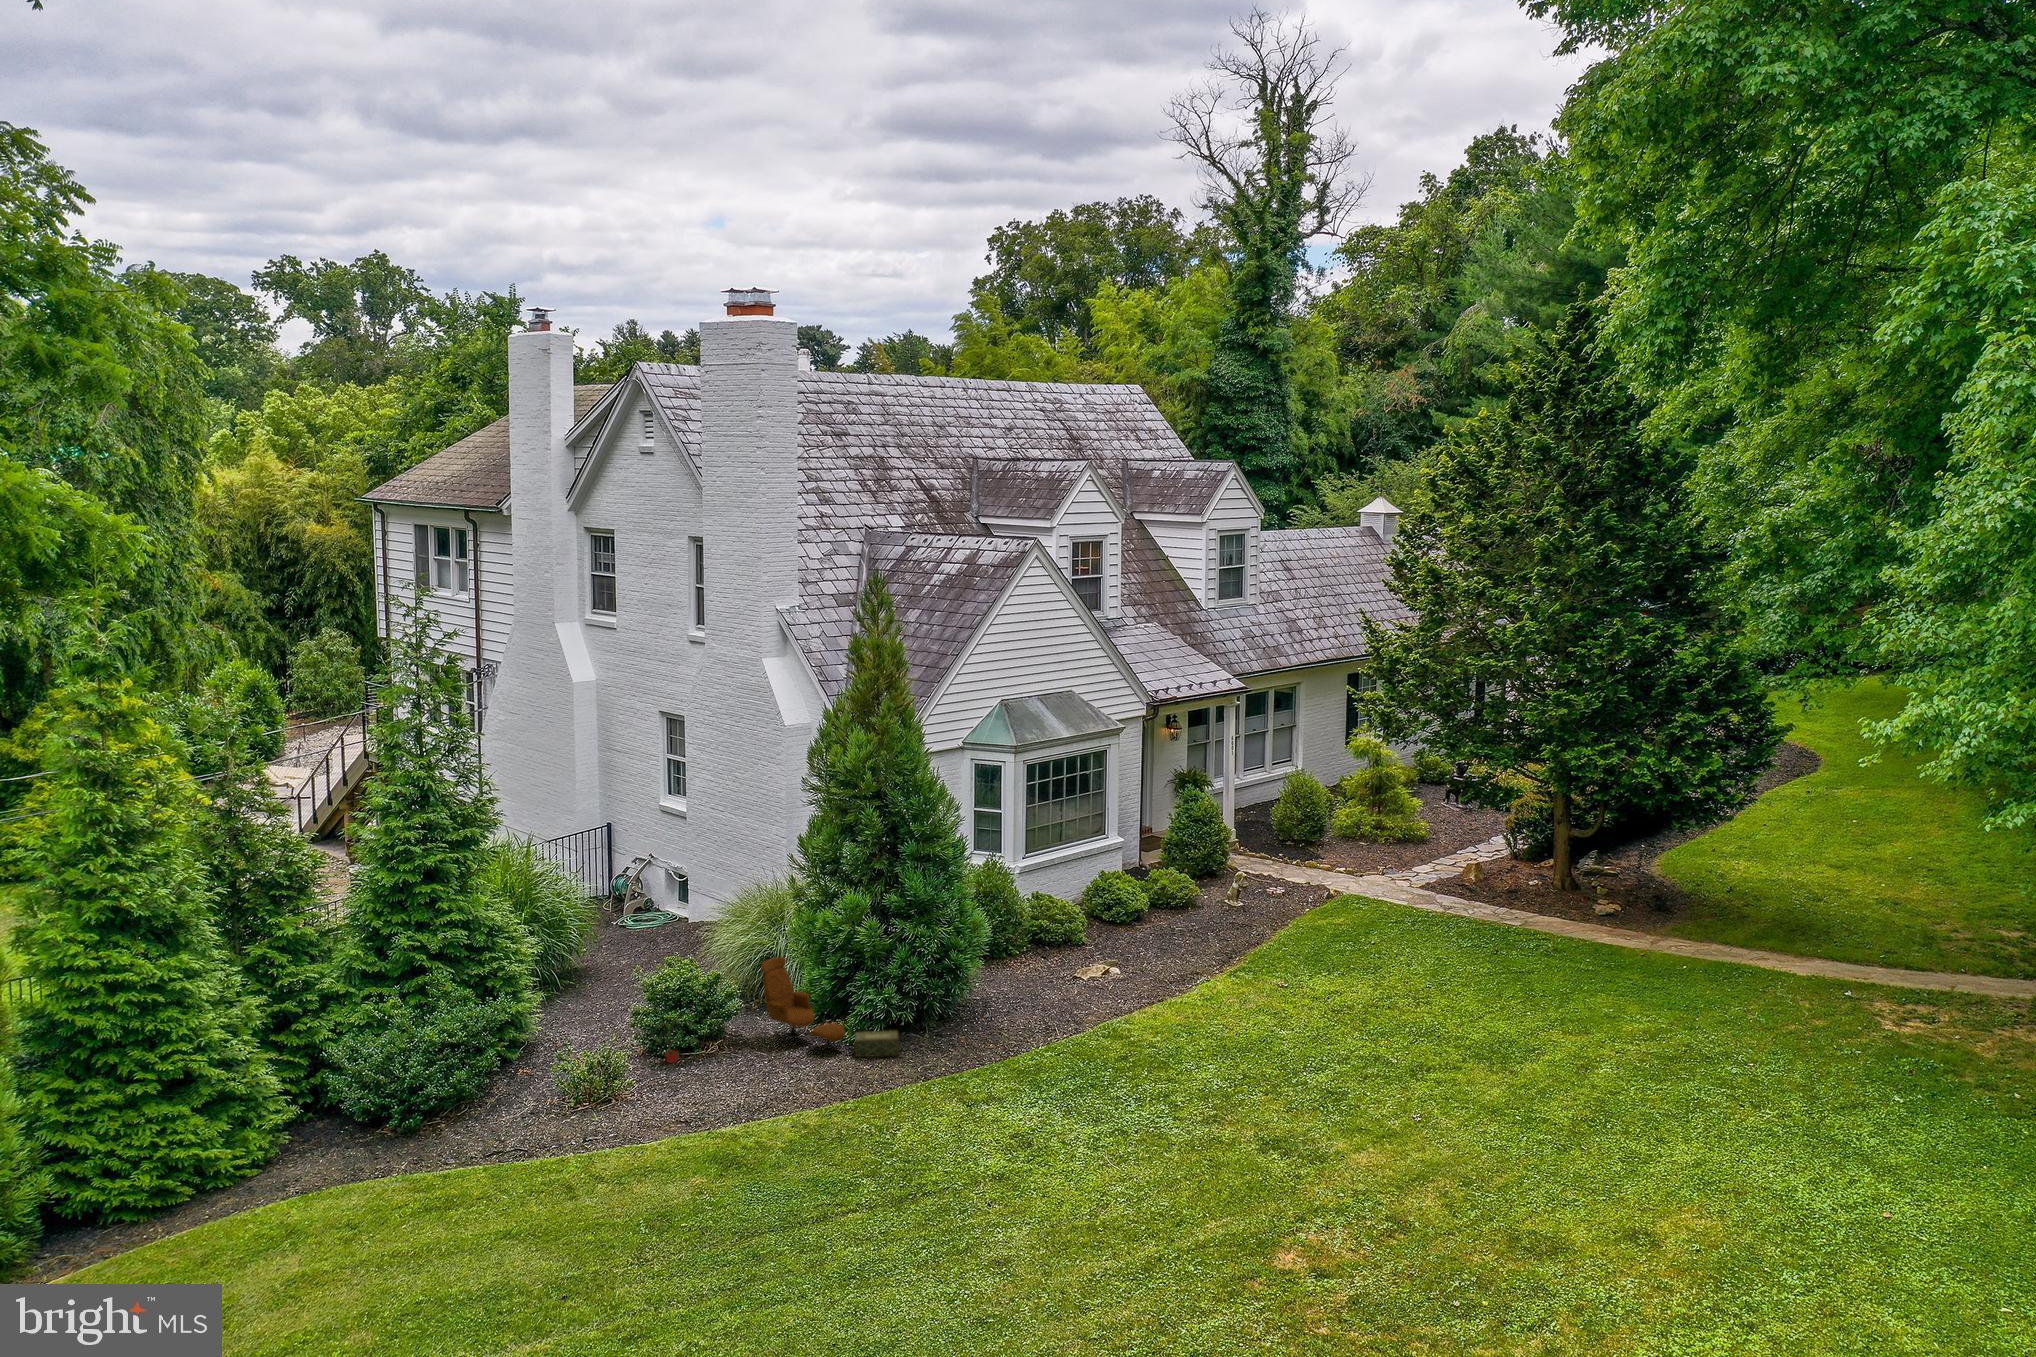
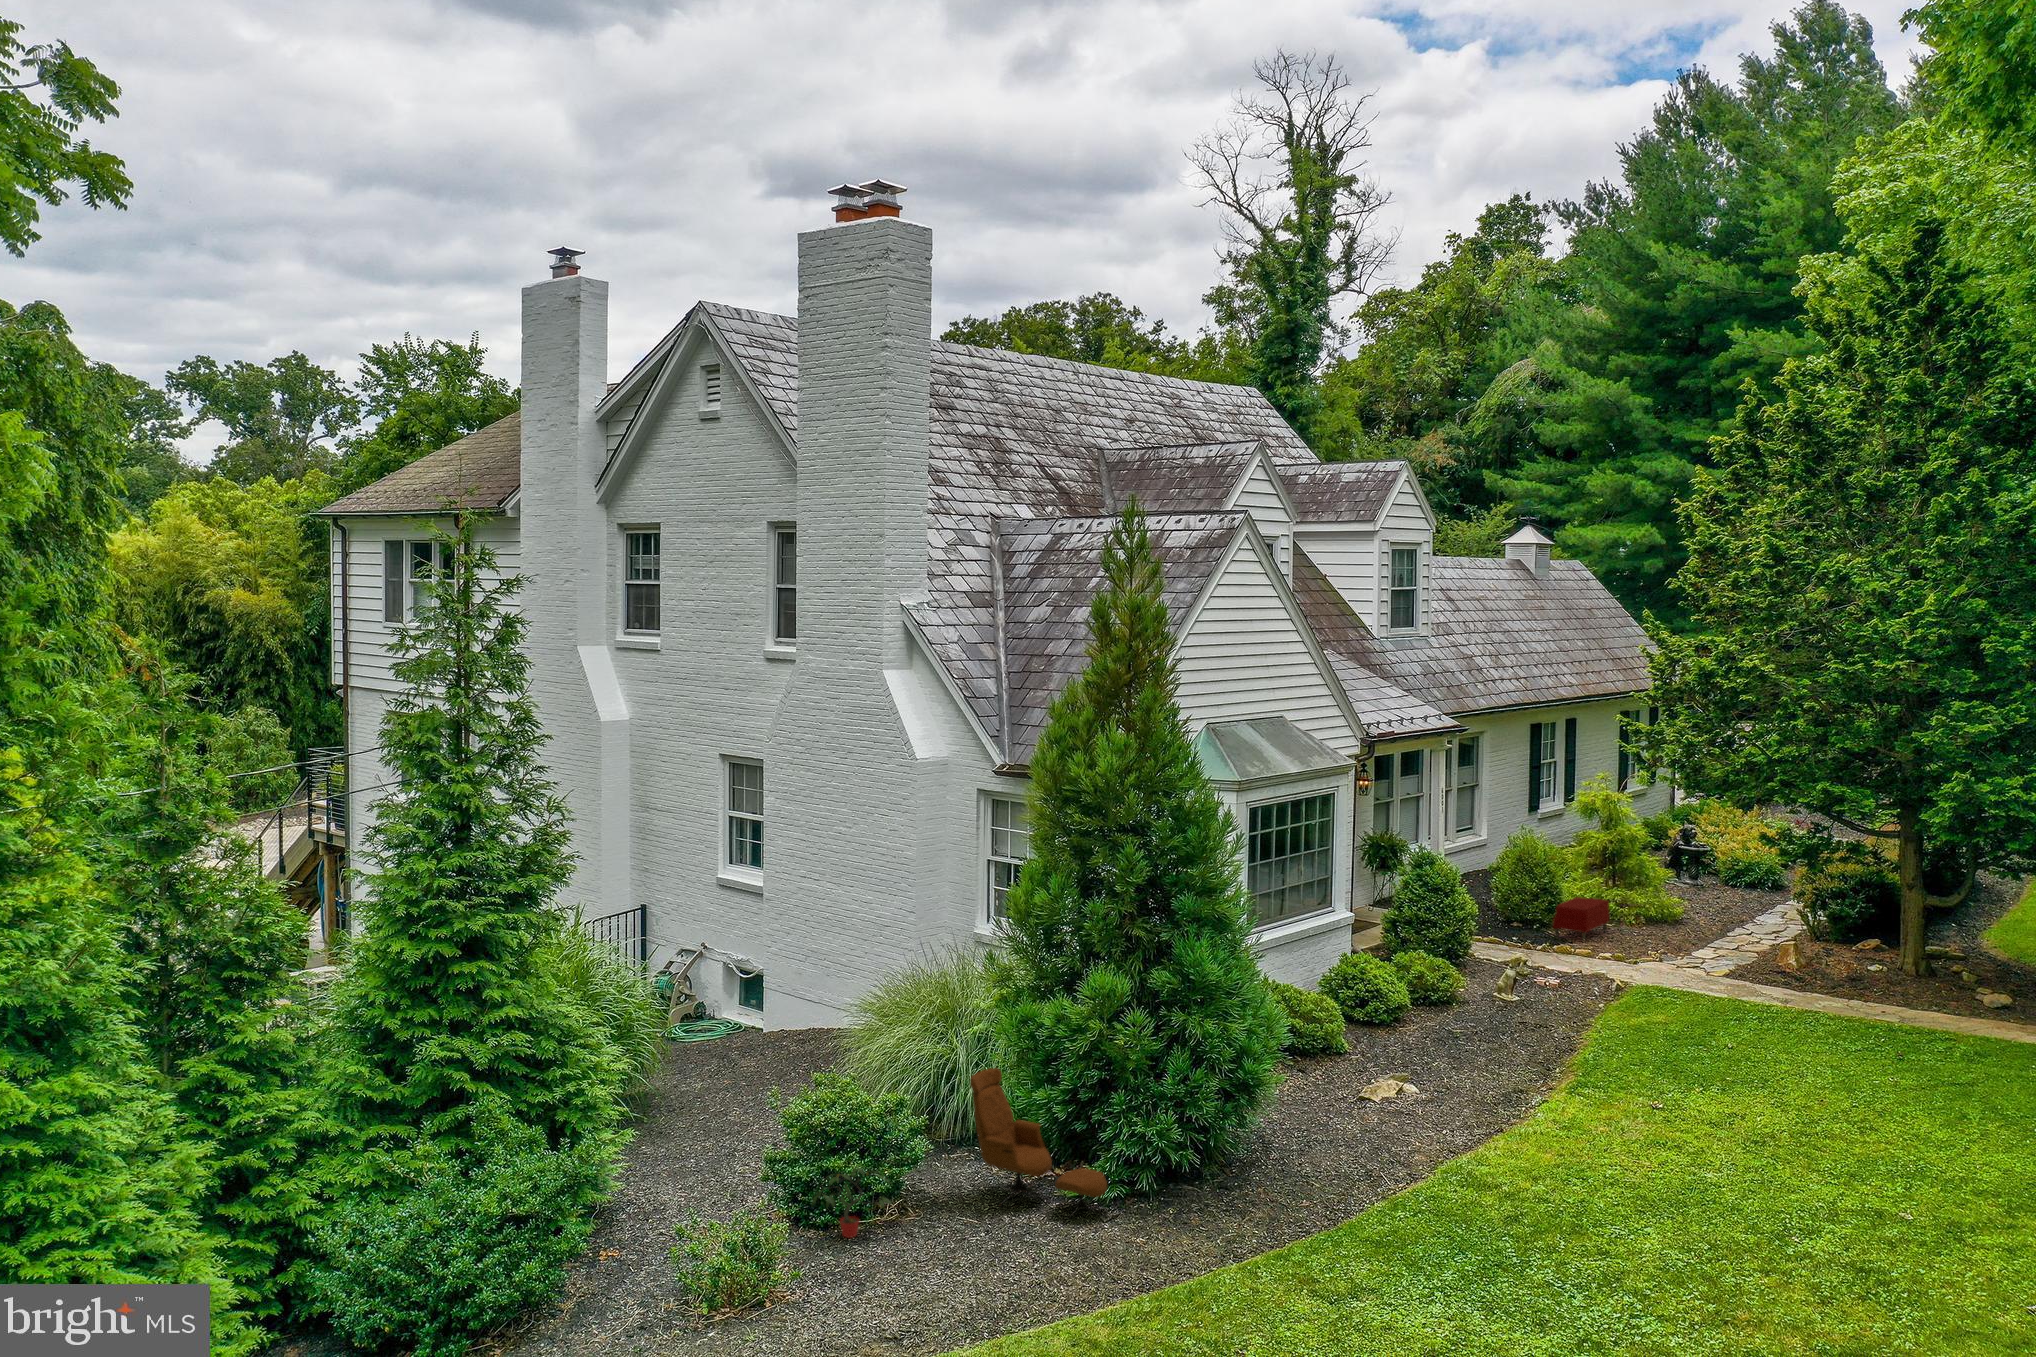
bench: none [1321,823,1372,861] -> present [1553,897,1610,942]
woven basket: present [855,1030,899,1057] -> none [1121,1178,1194,1222]

